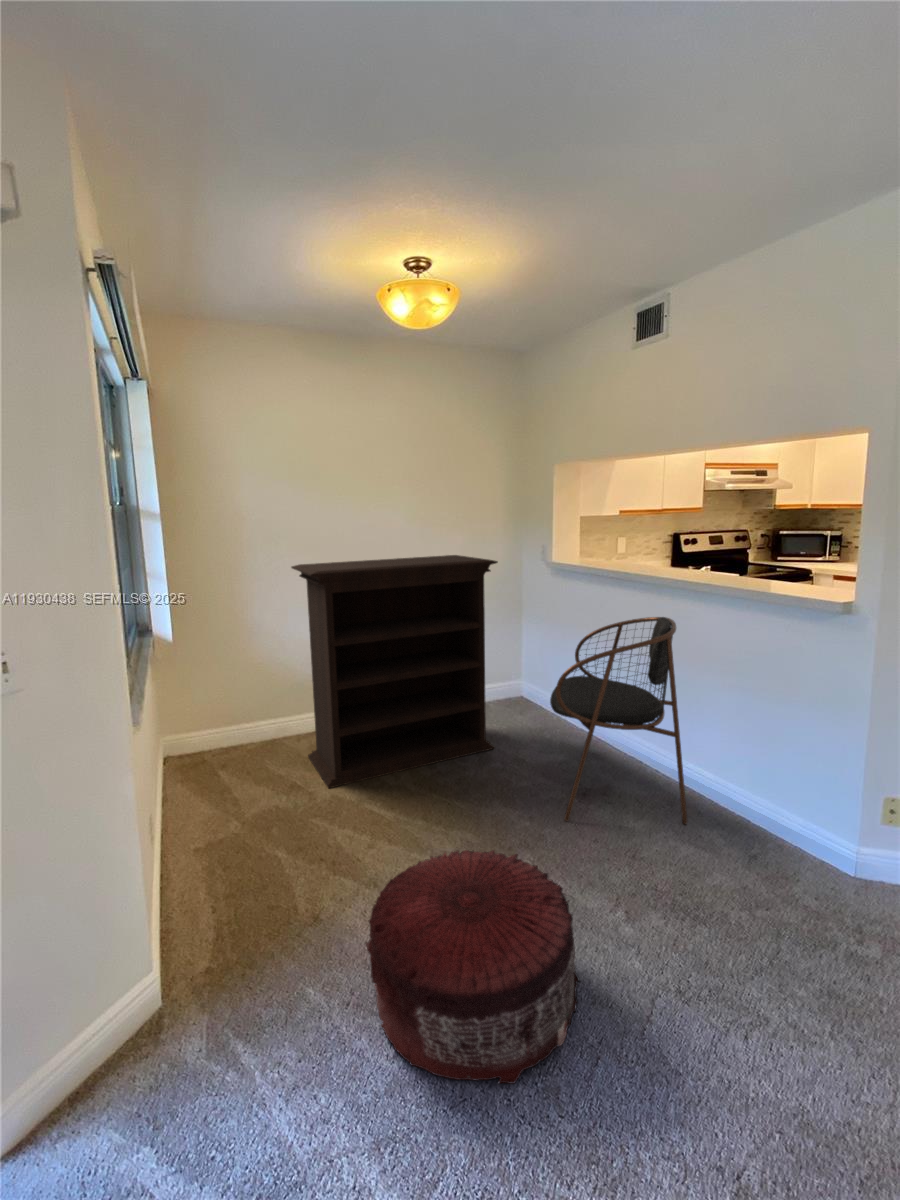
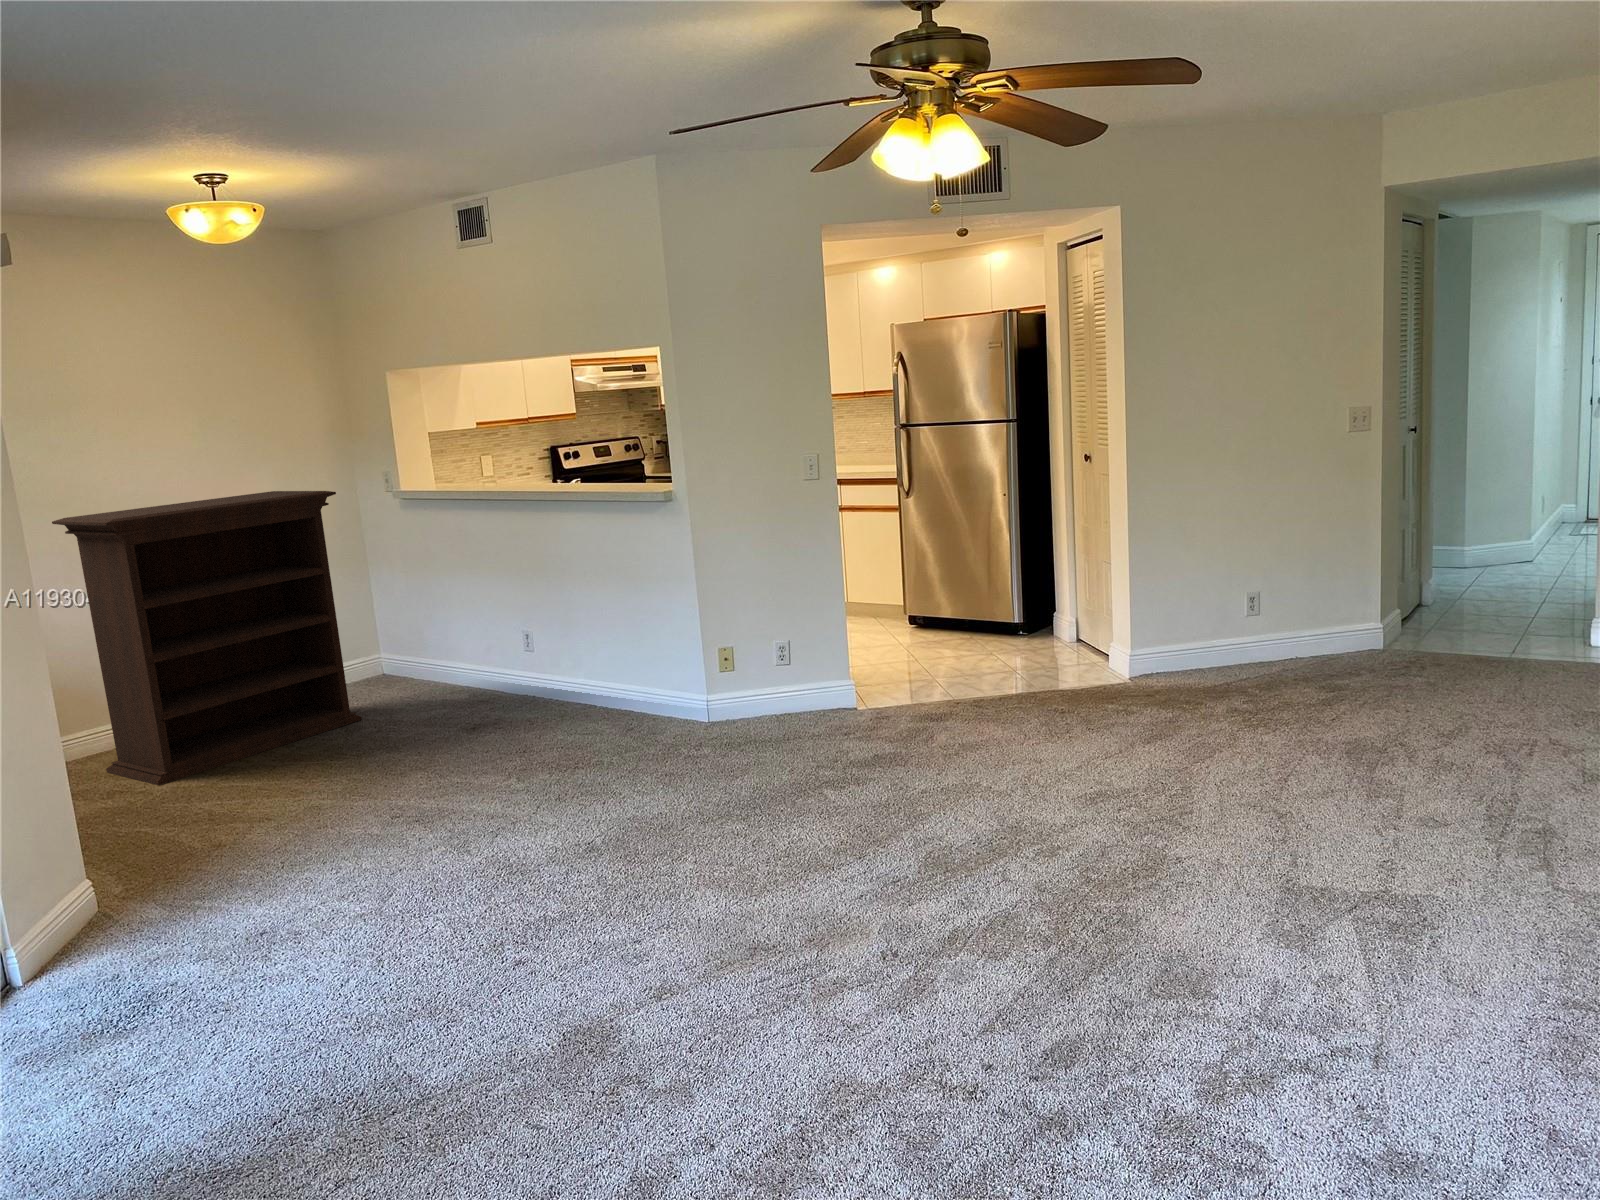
dining chair: present [550,617,687,824] -> none [422,531,576,747]
pouf: present [366,850,580,1084] -> none [287,733,476,867]

